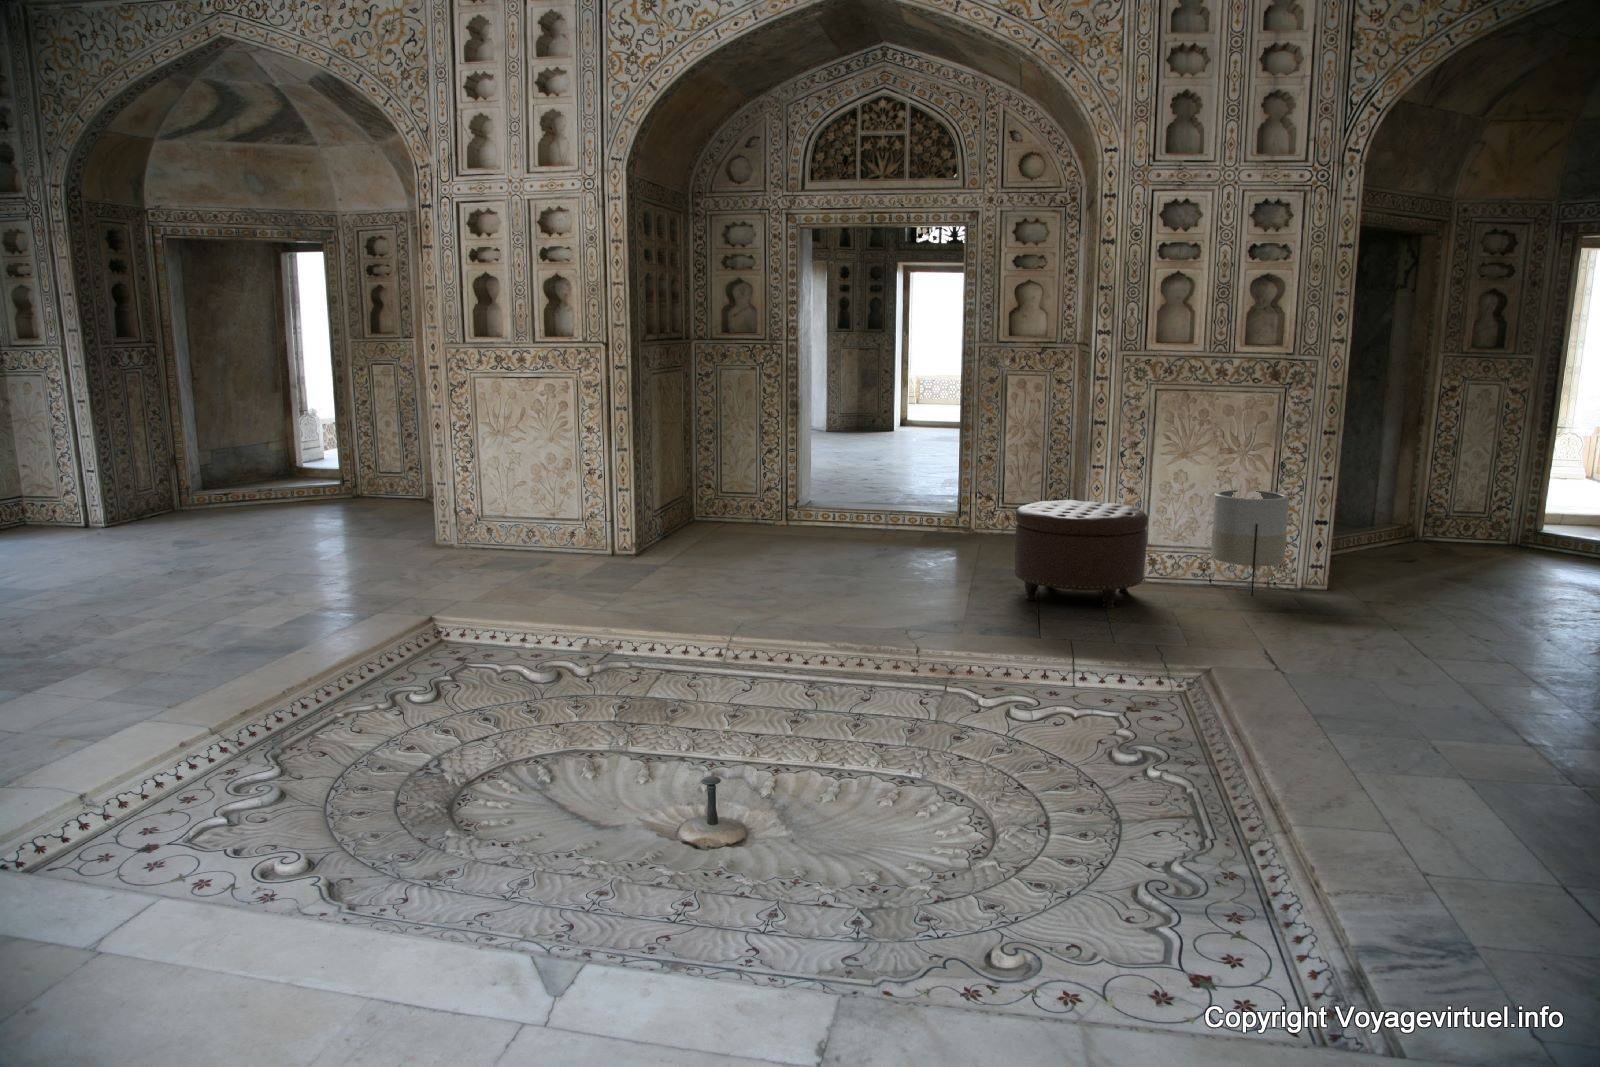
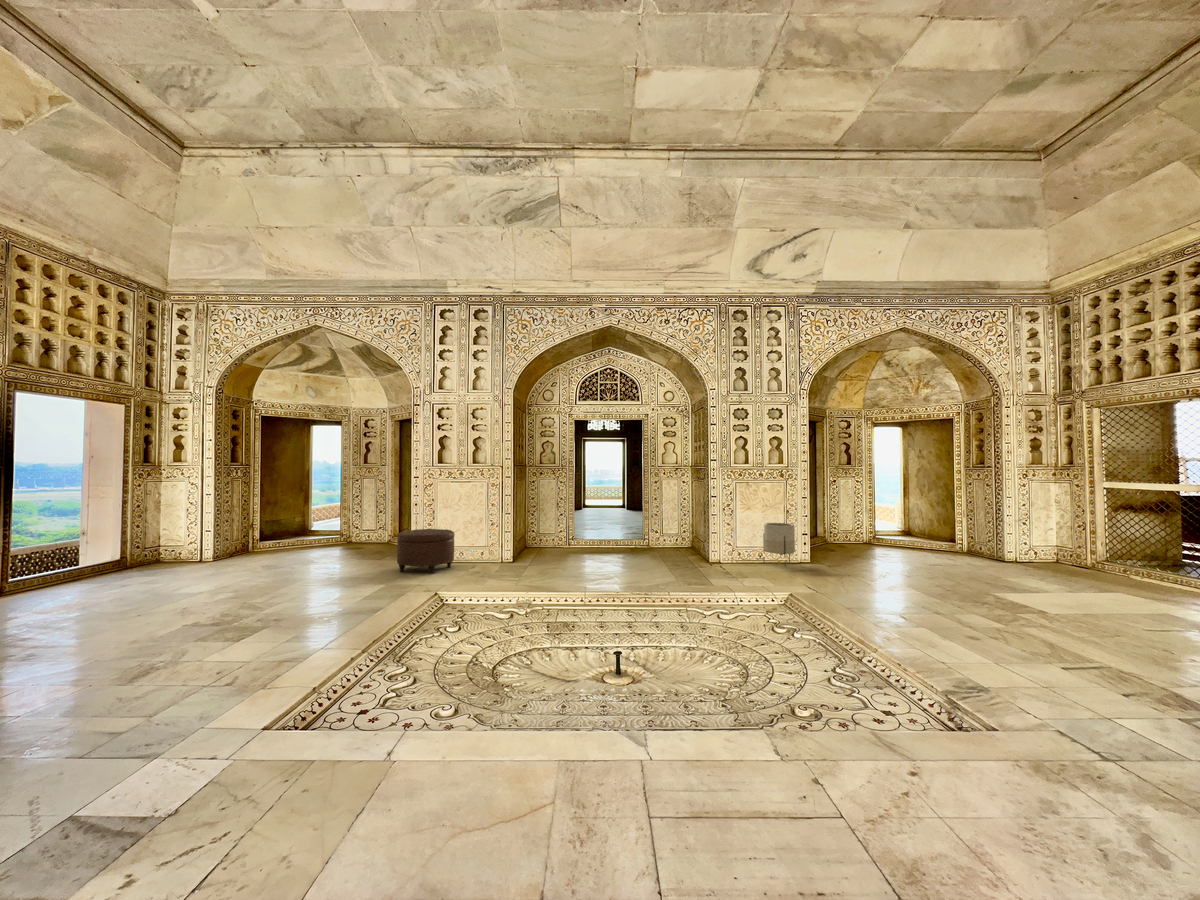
ottoman: present [1015,500,1148,608] -> present [397,529,455,574]

